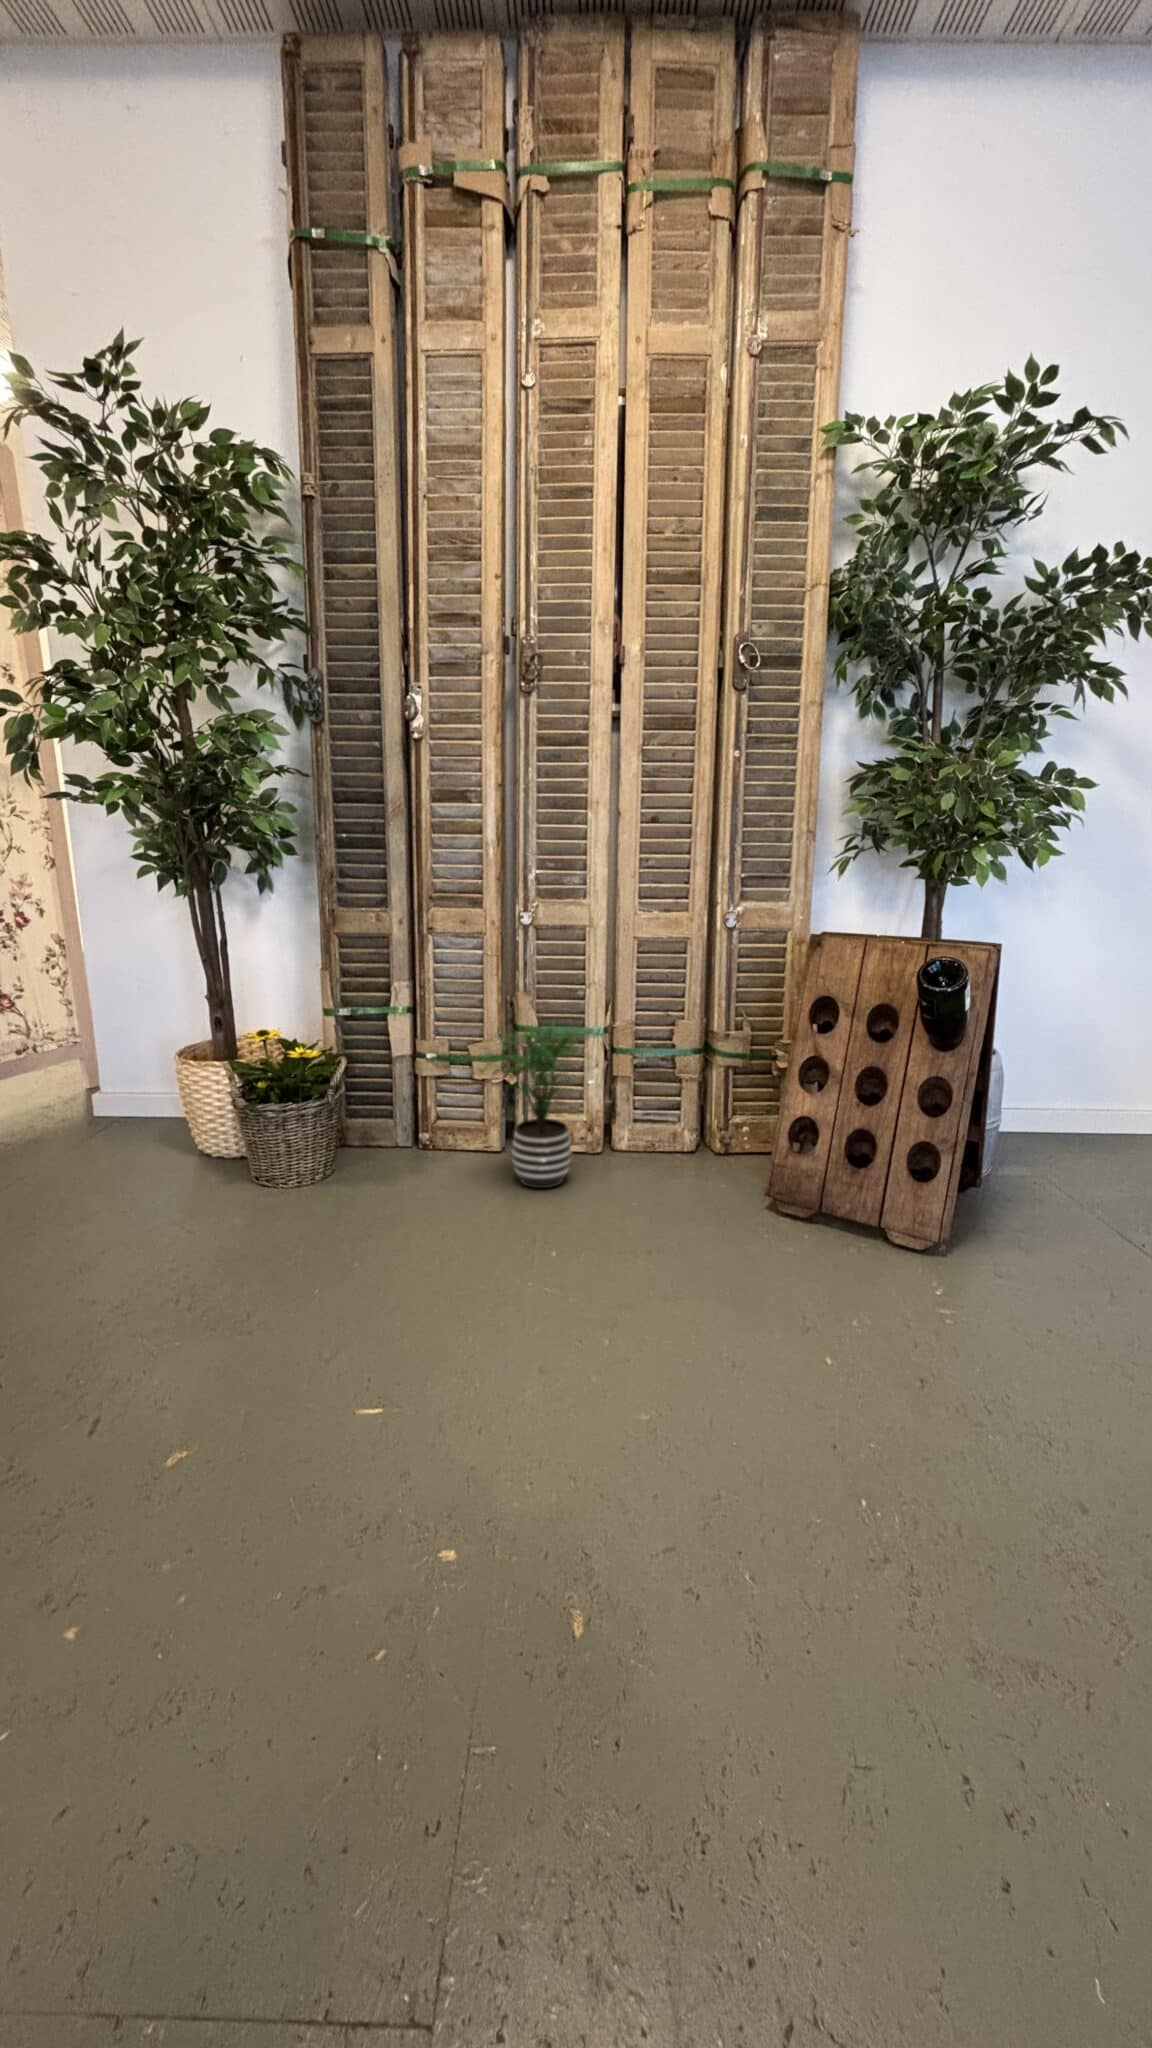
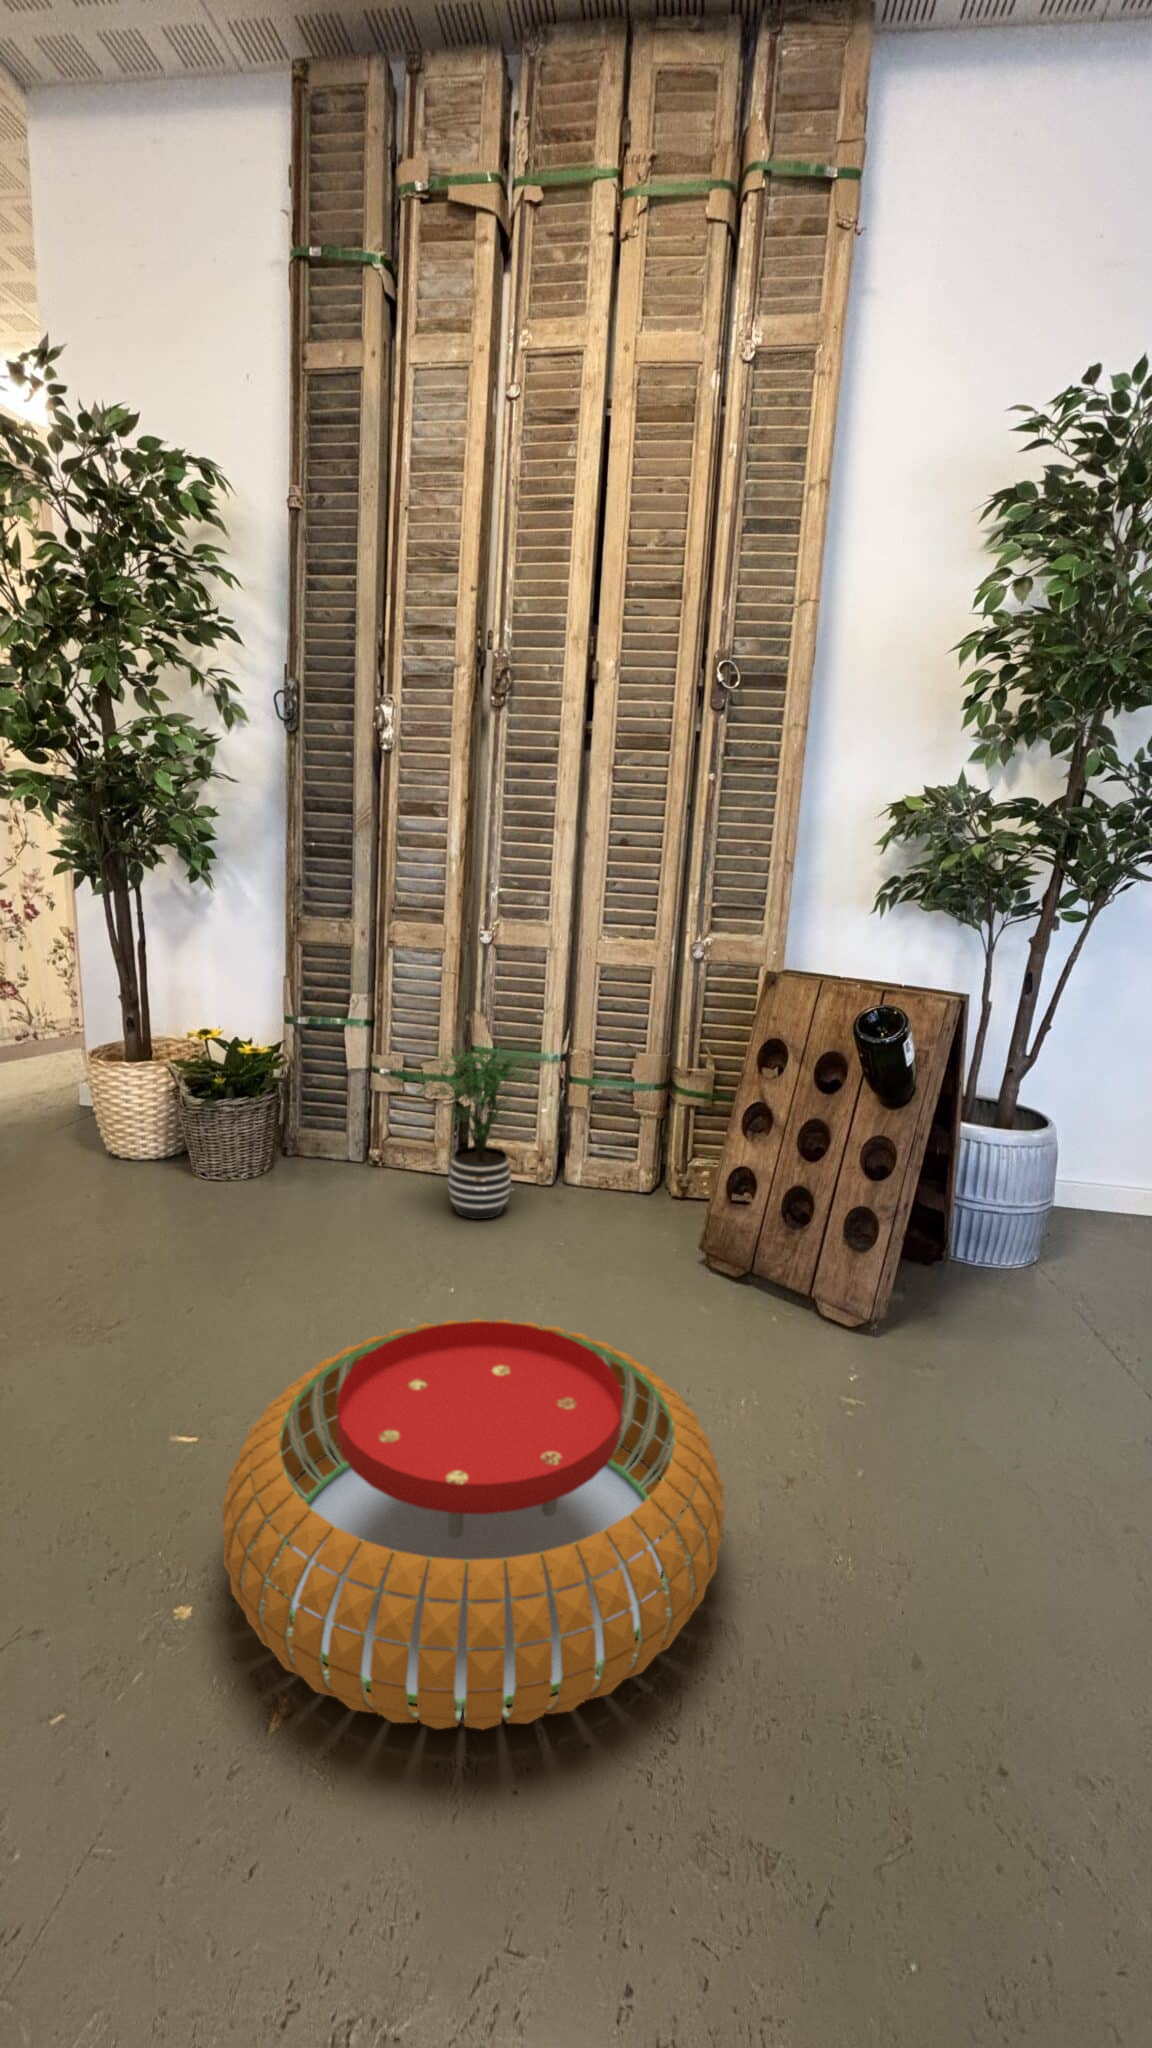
pouf: none [454,1278,945,1679] -> present [222,1318,724,1729]

